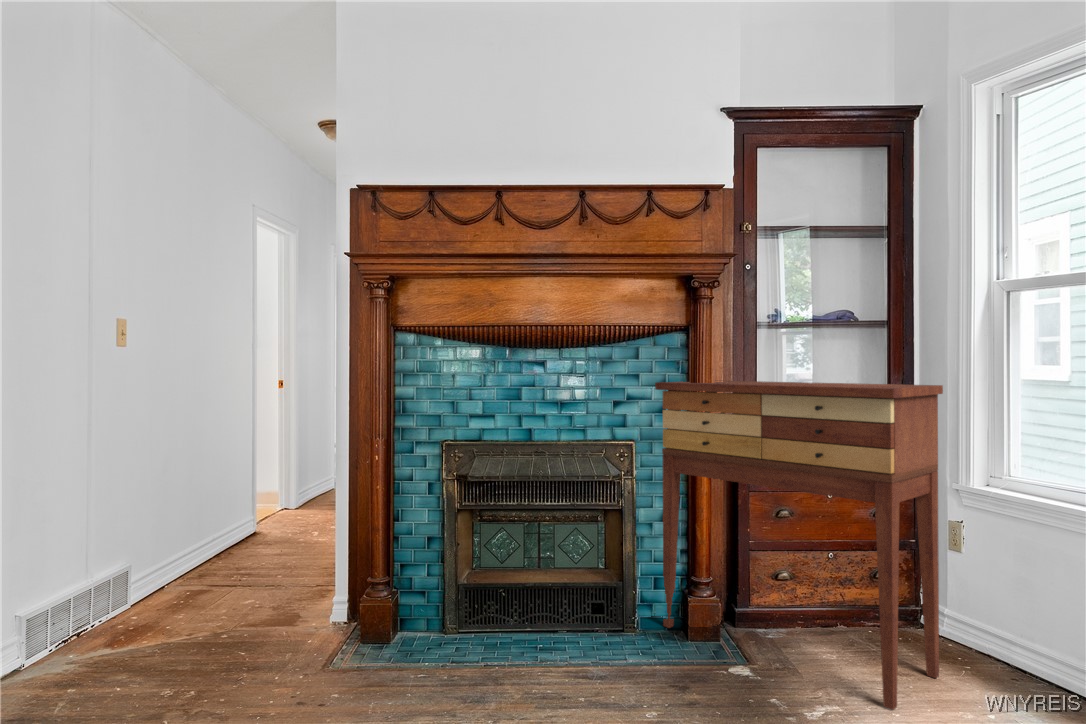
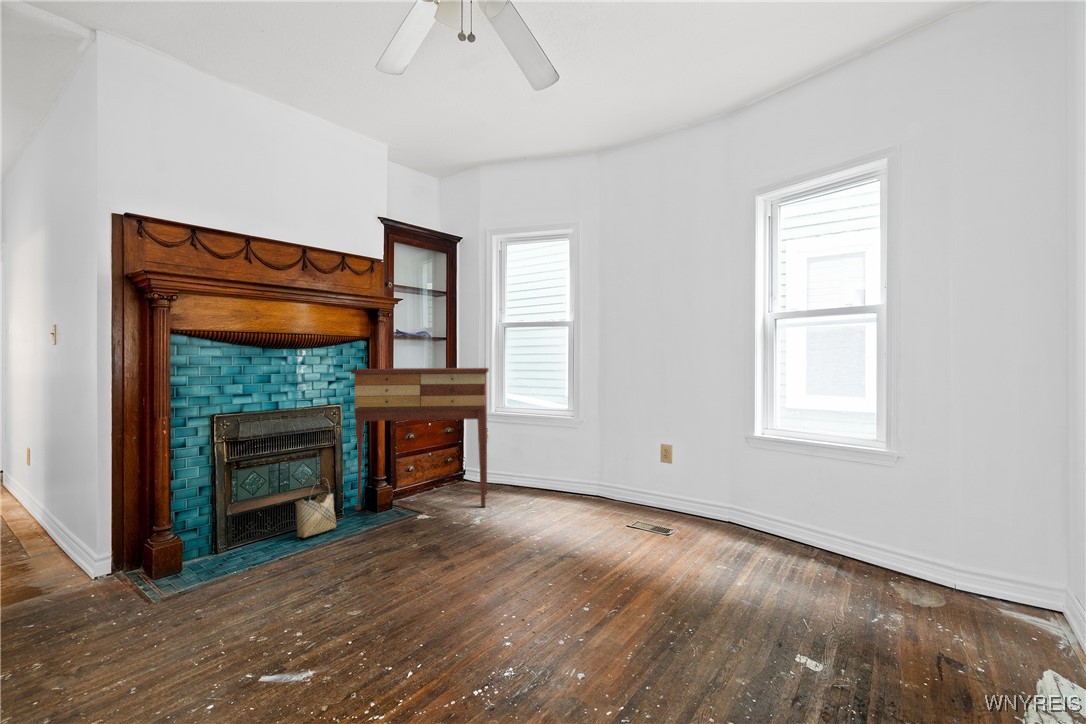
woven basket: none [534,552,600,649] -> present [296,481,336,538]

